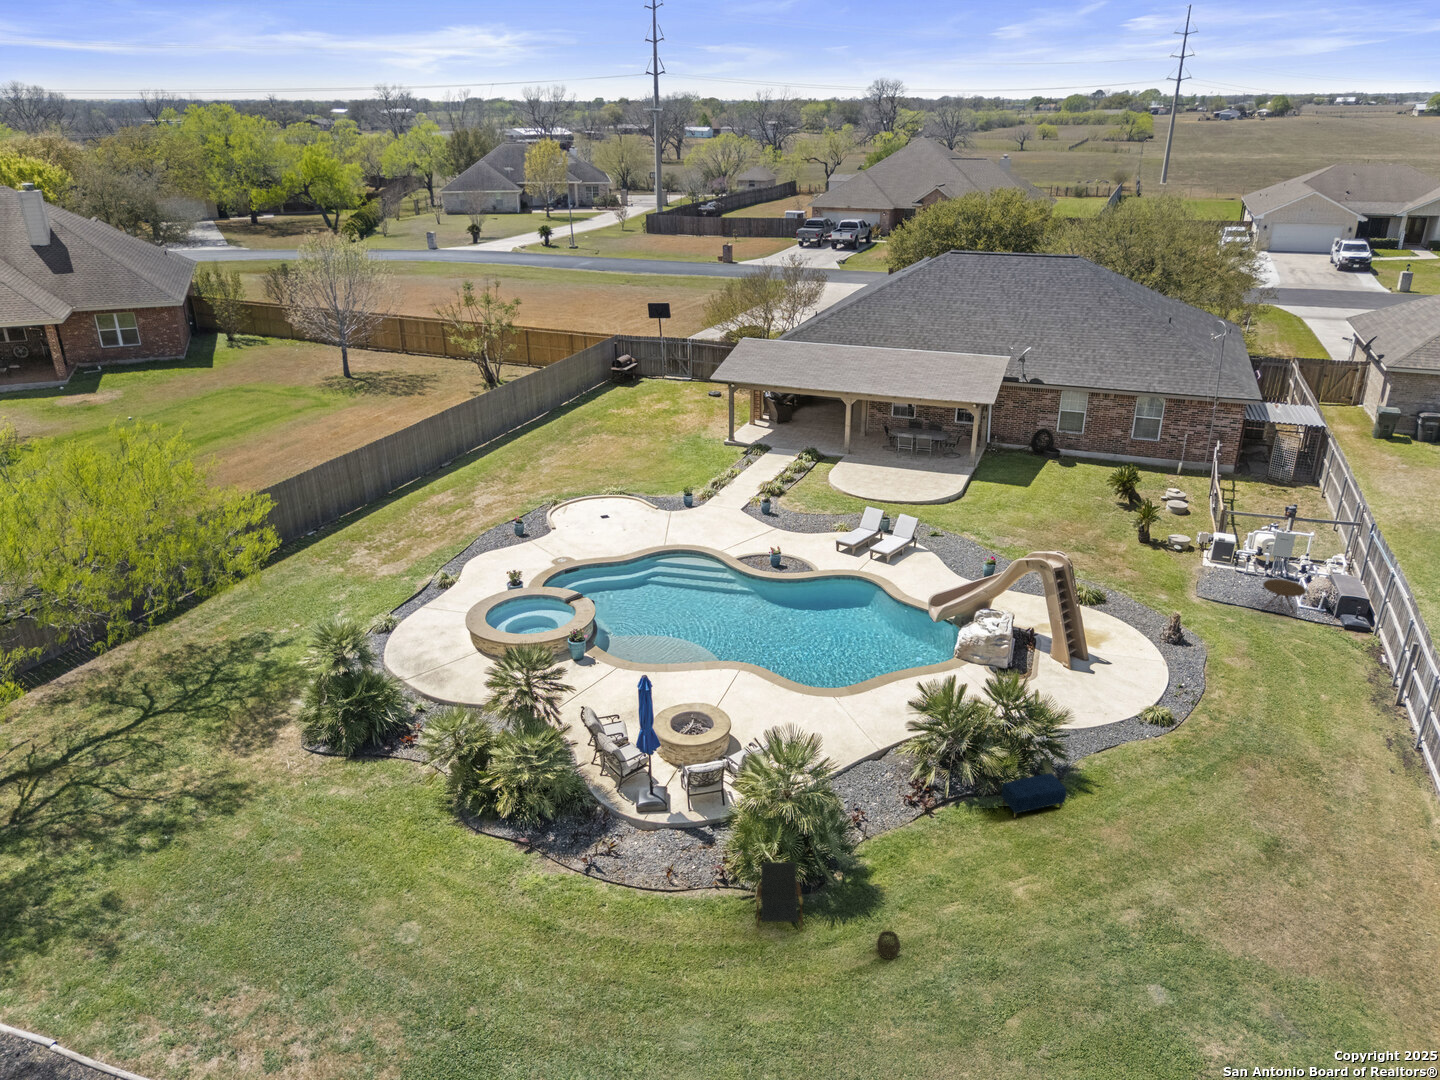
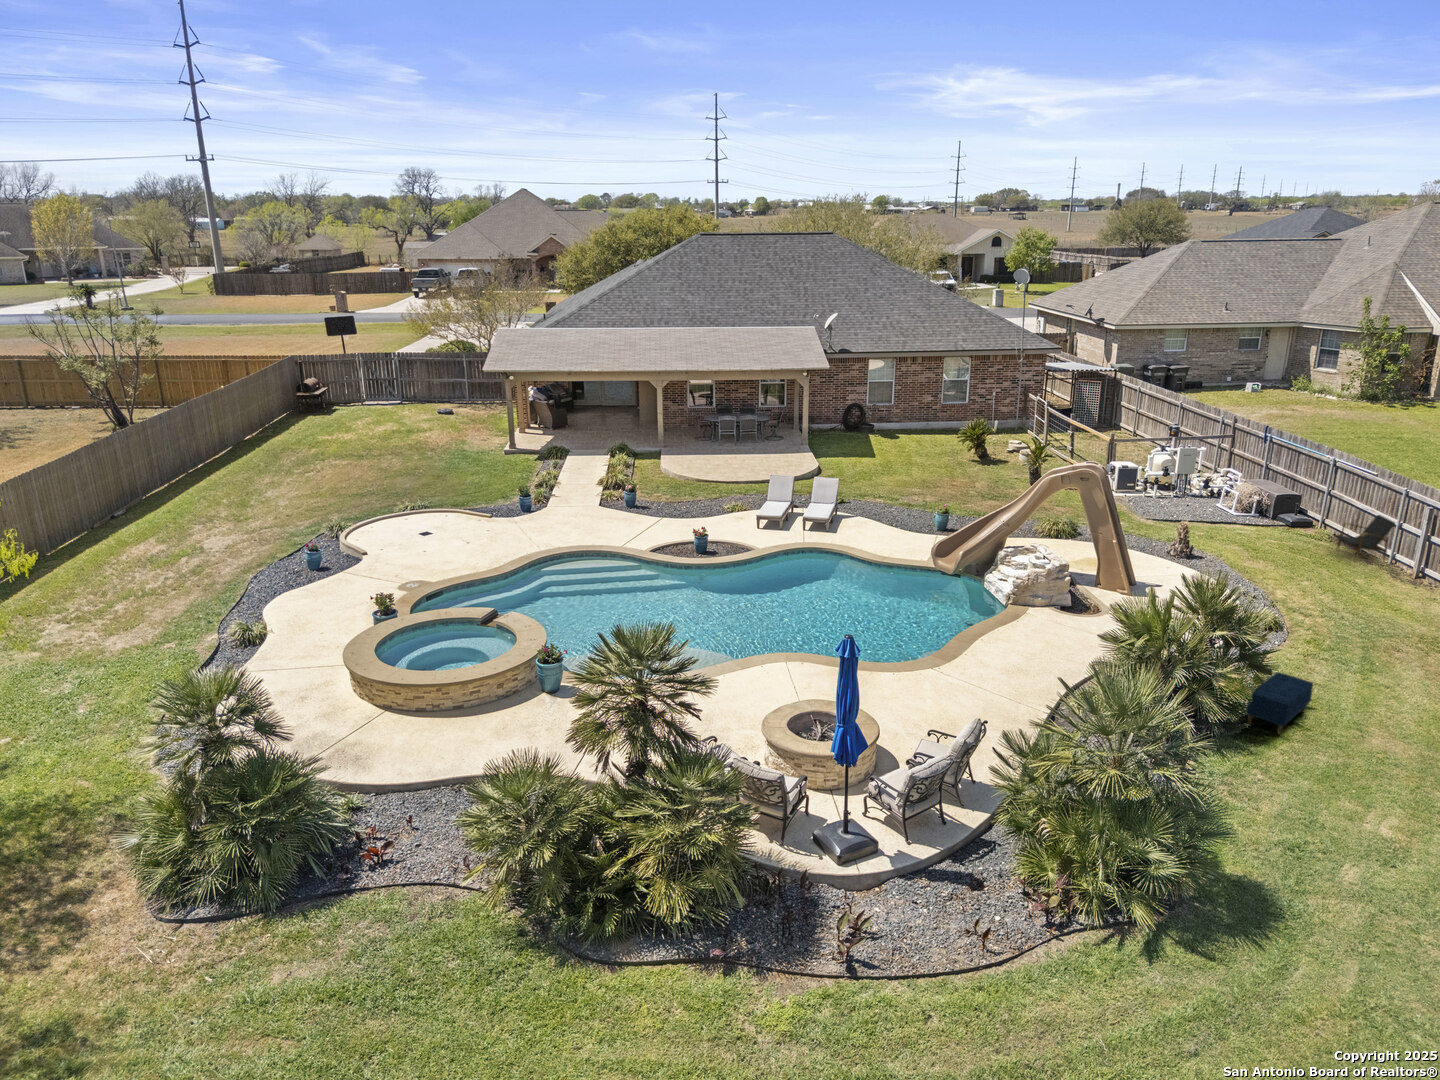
round table: present [1263,579,1306,610] -> none [1202,481,1245,514]
lounge chair: present [756,862,803,931] -> present [1336,515,1395,560]
woven basket: present [876,930,900,959] -> none [1363,903,1408,948]

